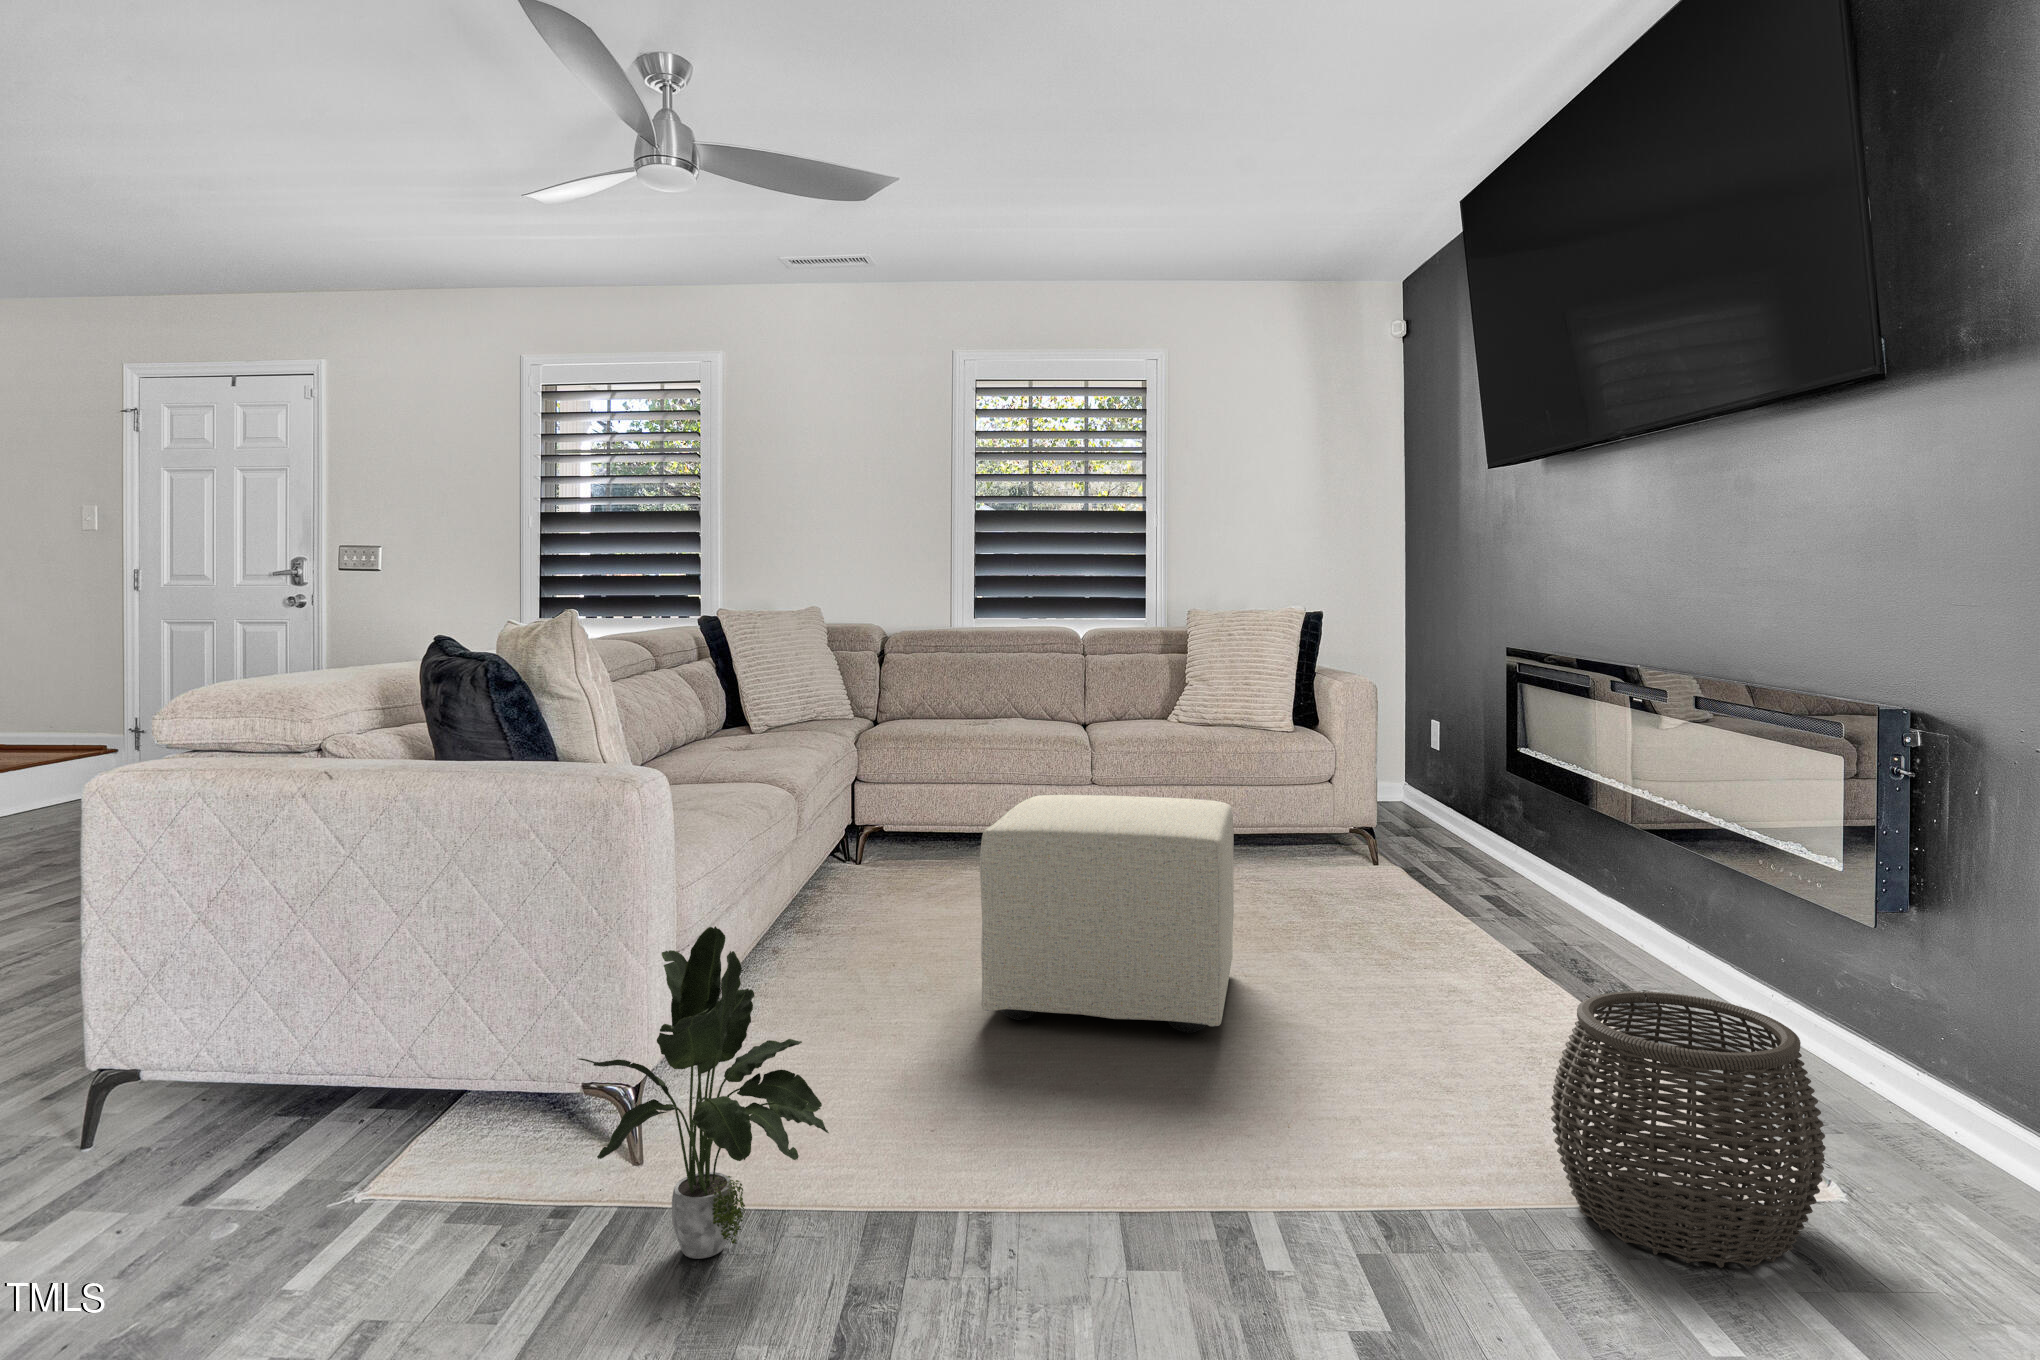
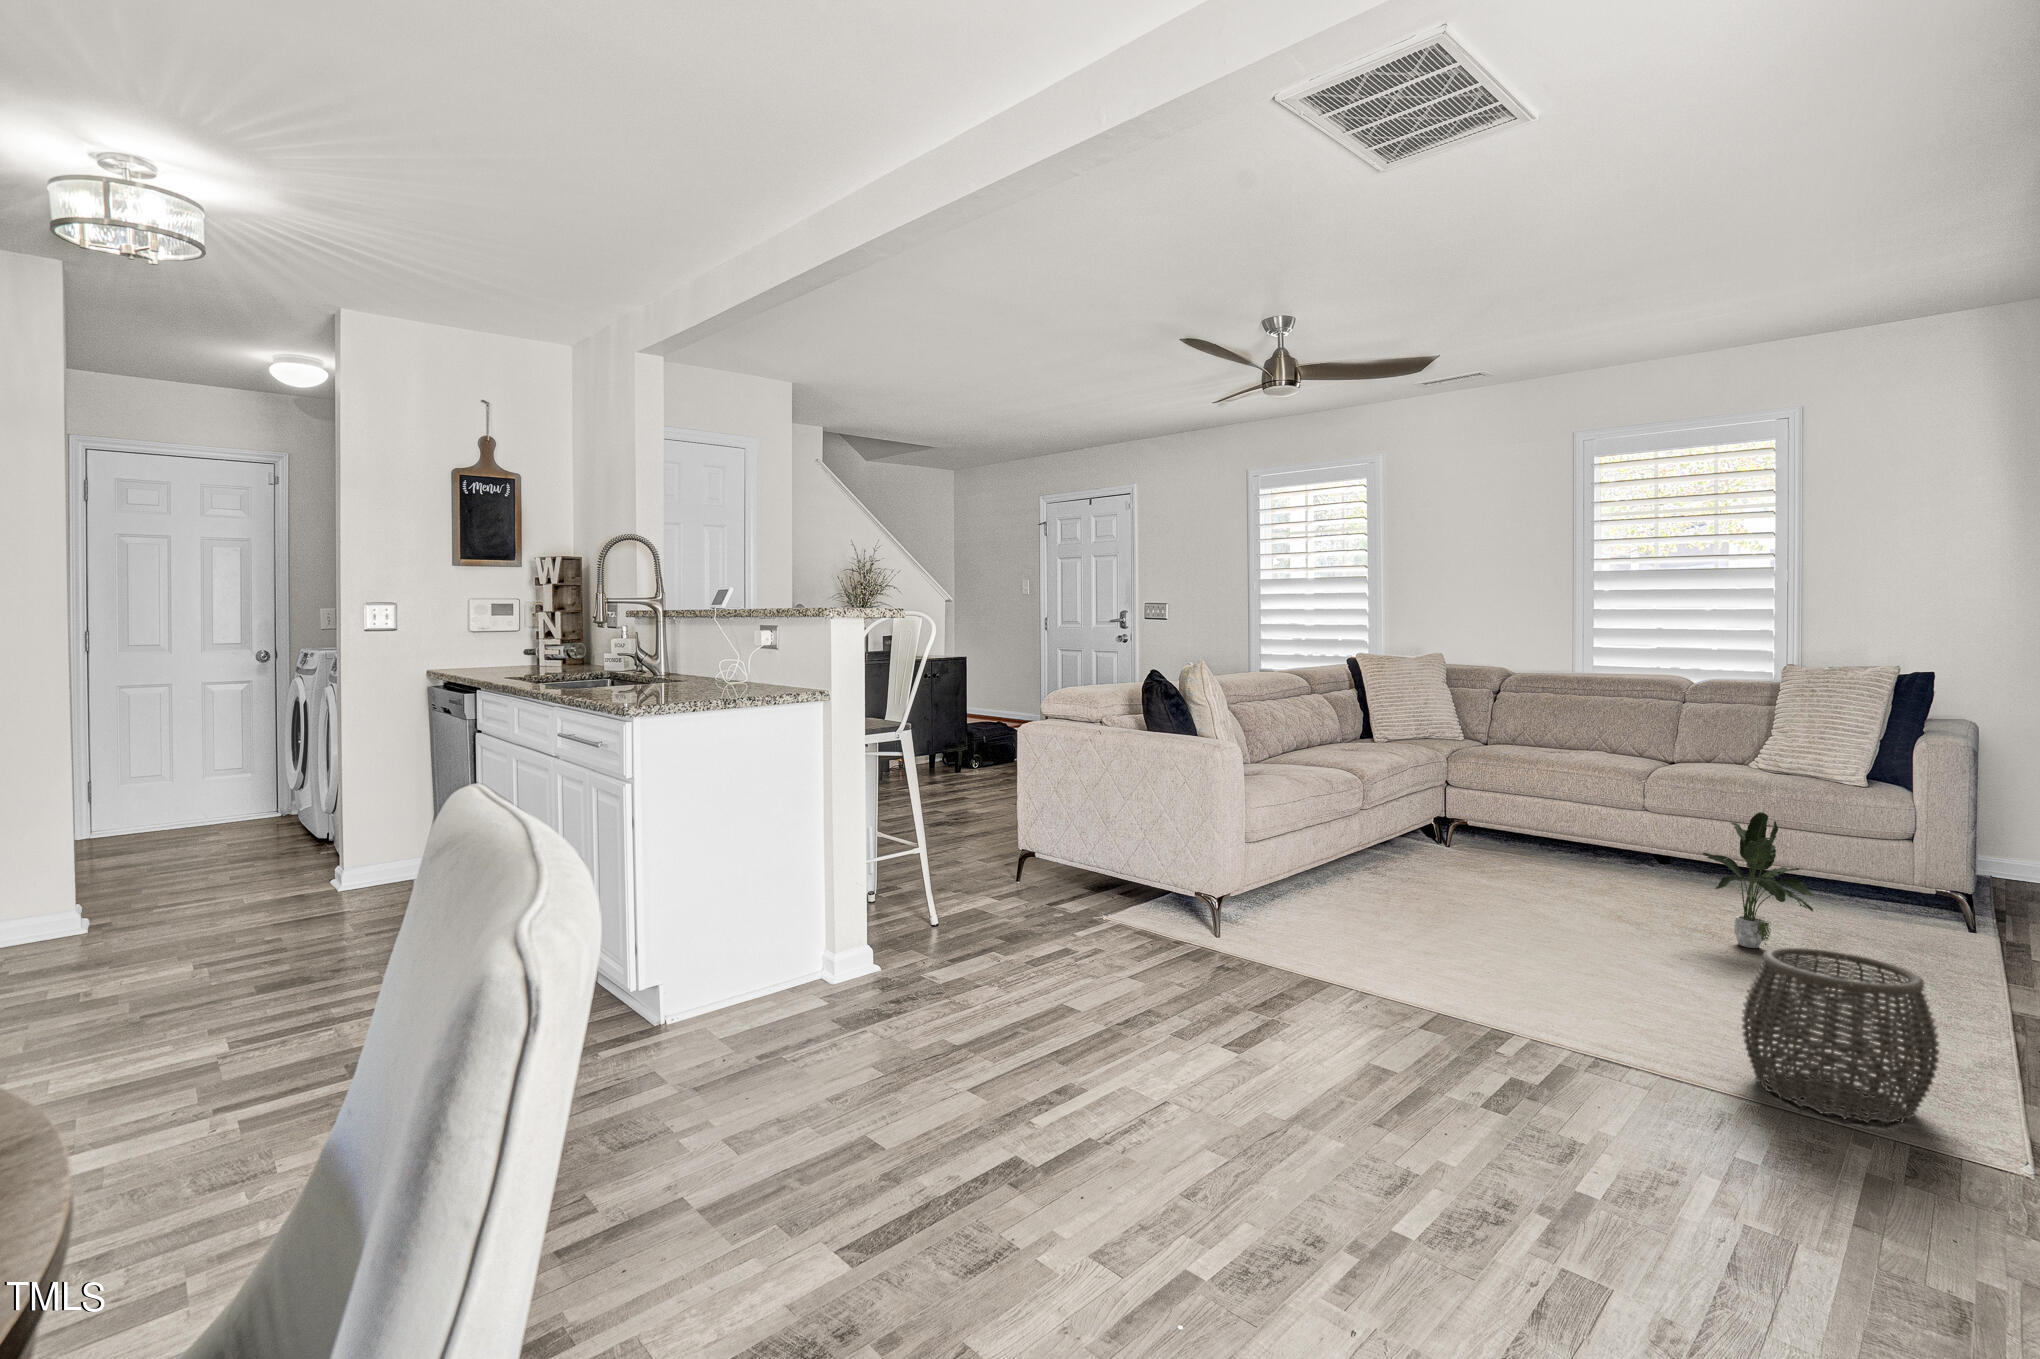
ottoman: present [980,795,1234,1033] -> none [1451,797,1674,959]
potted plant: present [579,926,829,1259] -> present [1702,812,1814,948]

